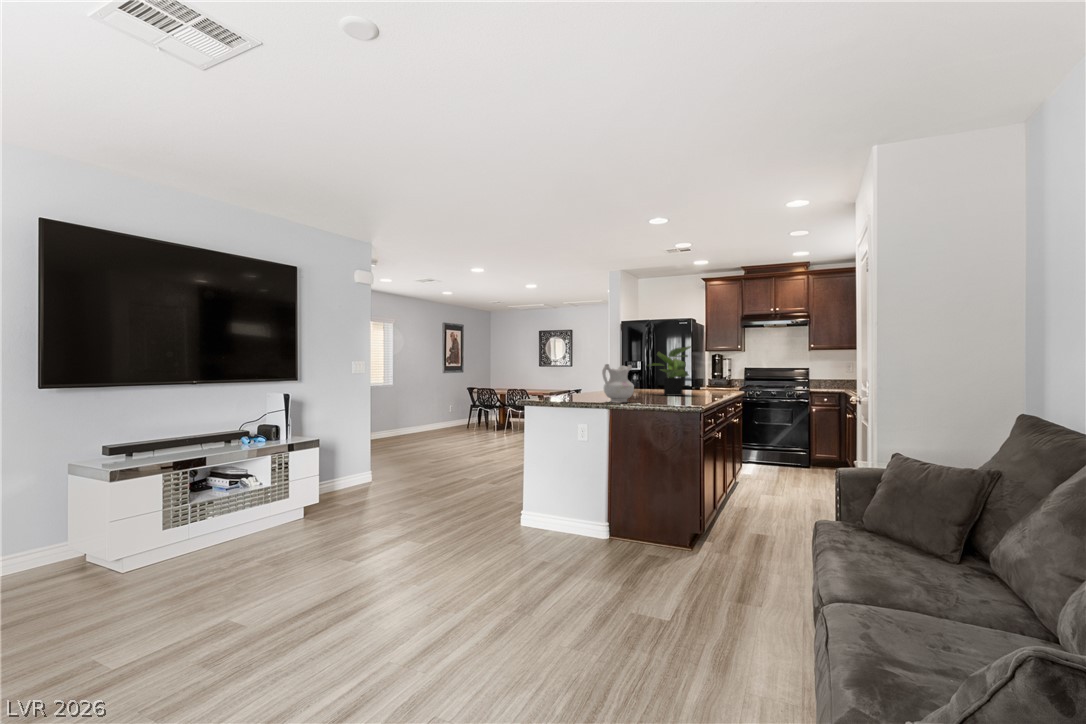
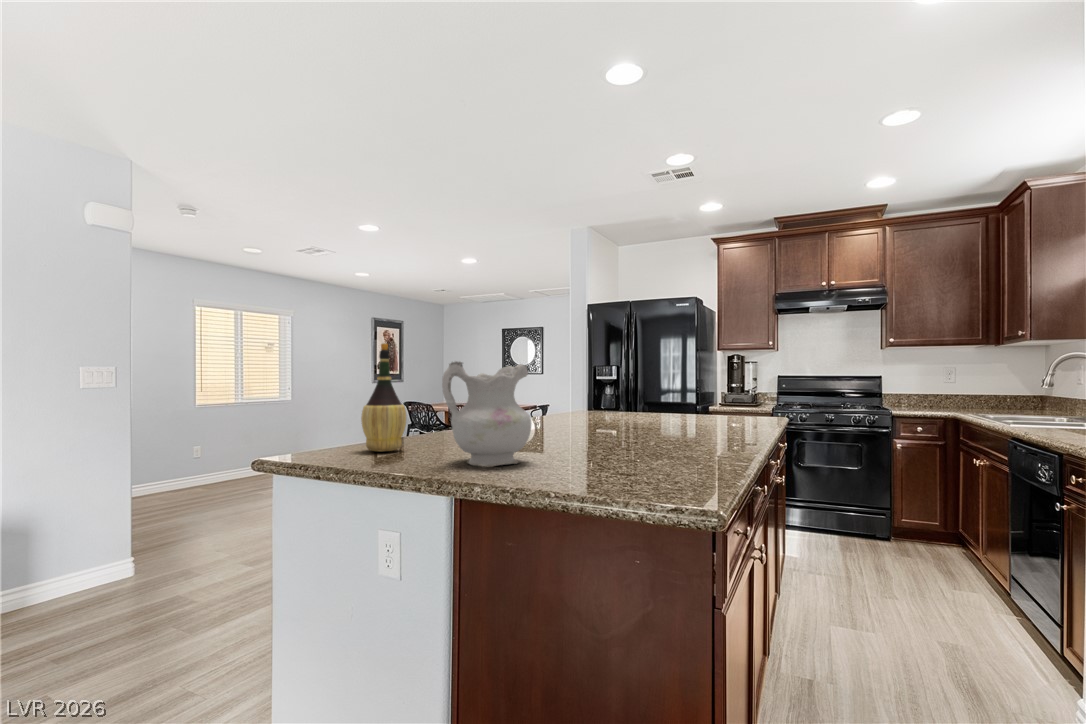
potted plant: present [651,346,691,396] -> none [599,327,693,431]
wine bottle: none [559,356,577,400] -> present [361,343,406,451]

